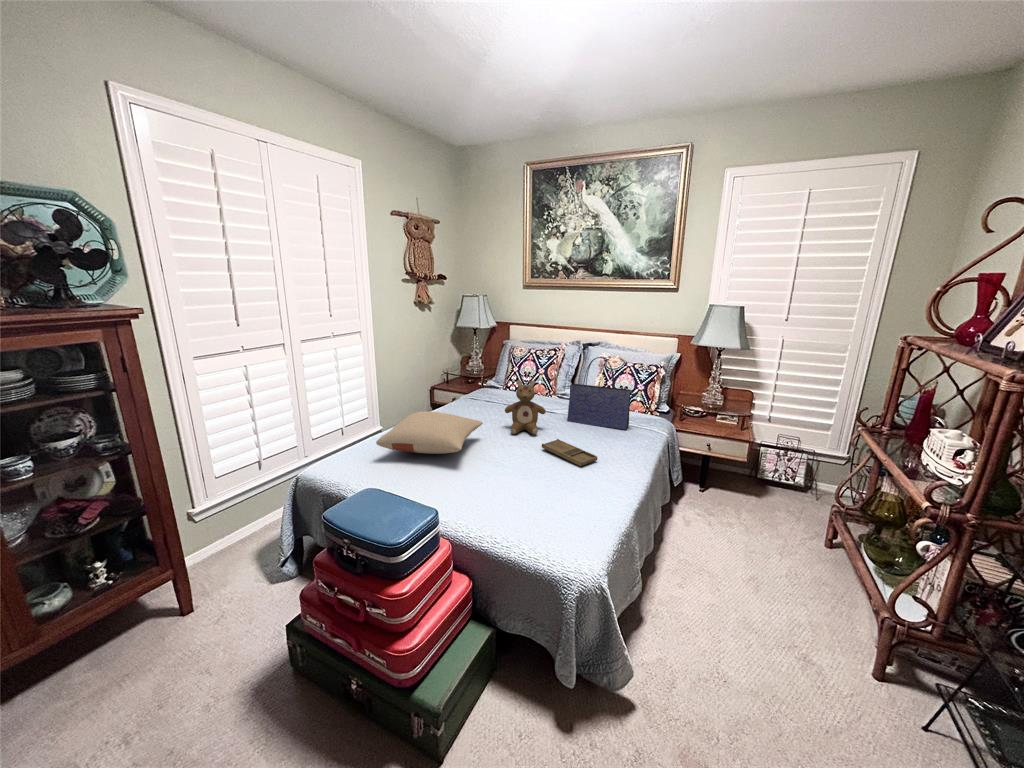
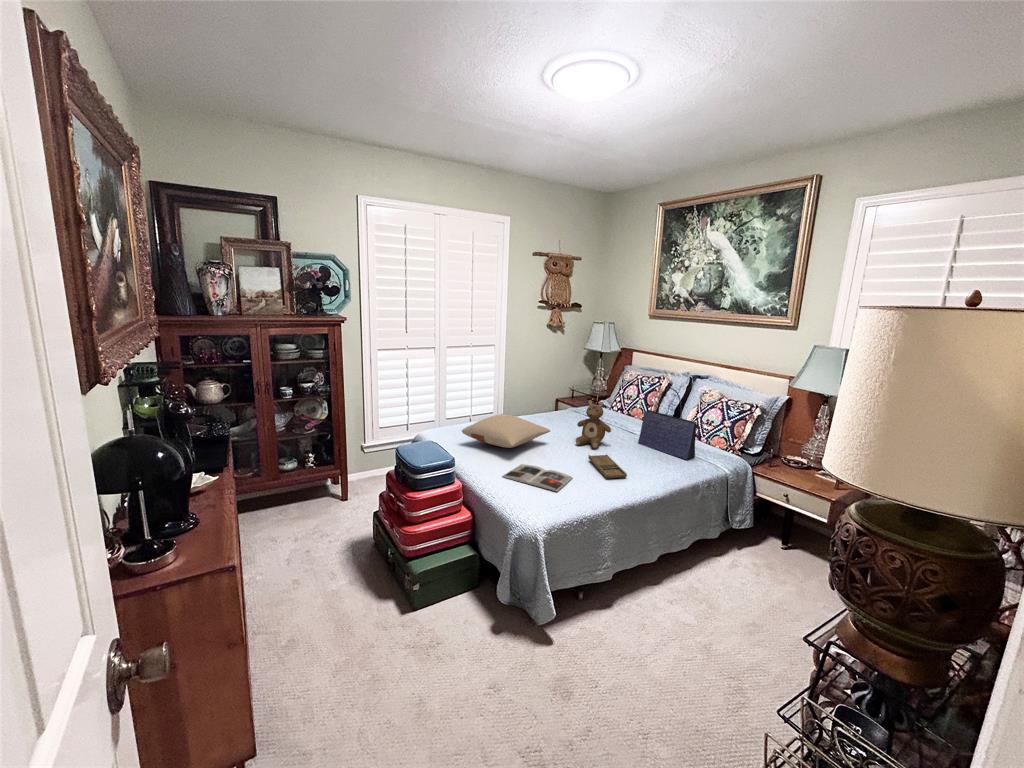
magazine: none [469,469,549,495] -> present [503,464,572,491]

